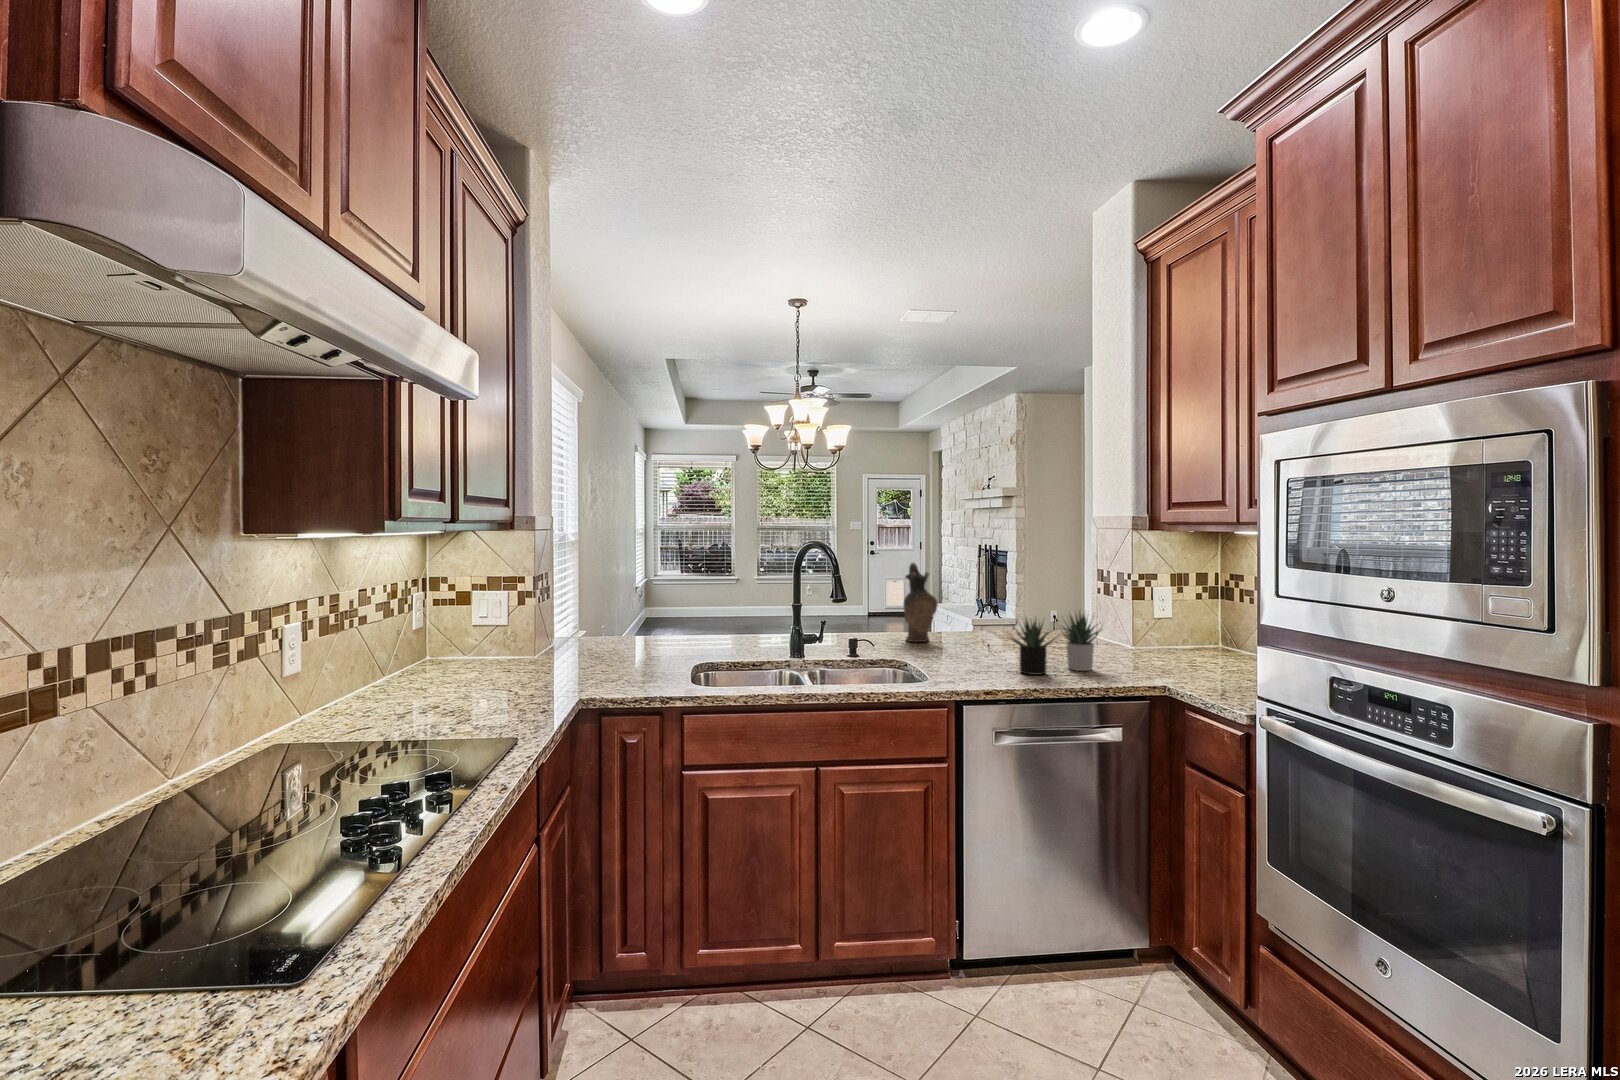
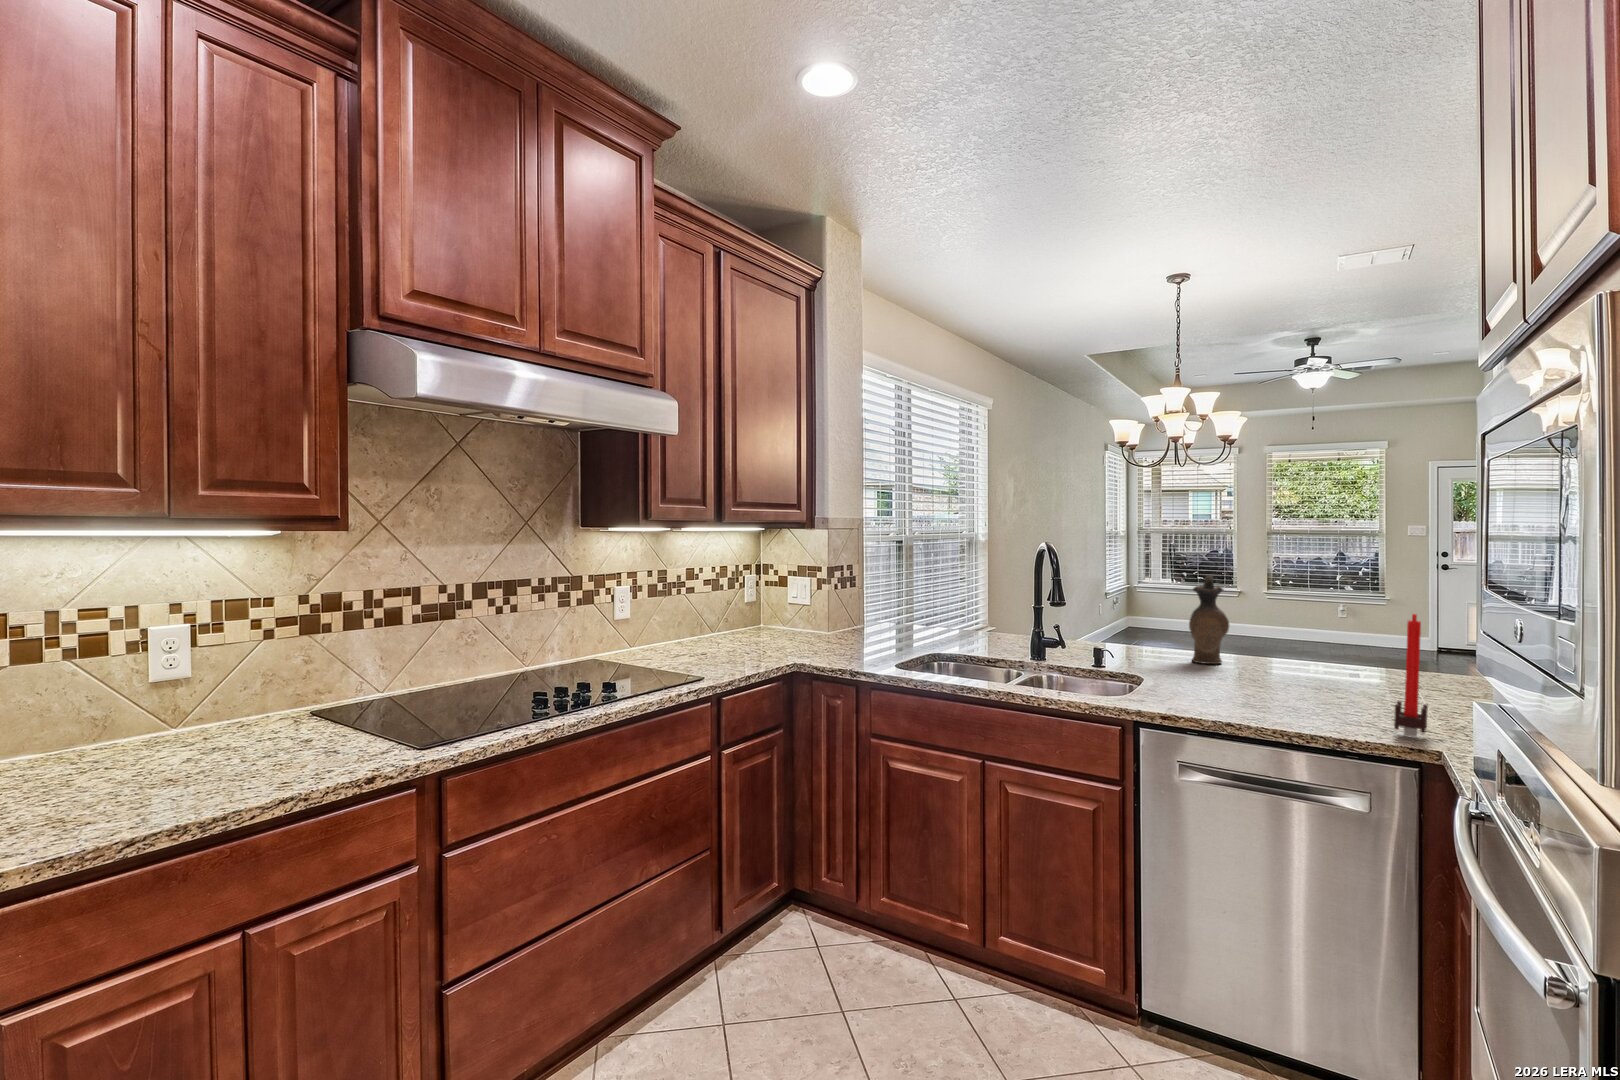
candle: none [1139,584,1166,678] -> present [1394,614,1428,737]
succulent plant: present [1012,613,1101,675] -> none [1219,637,1376,716]

